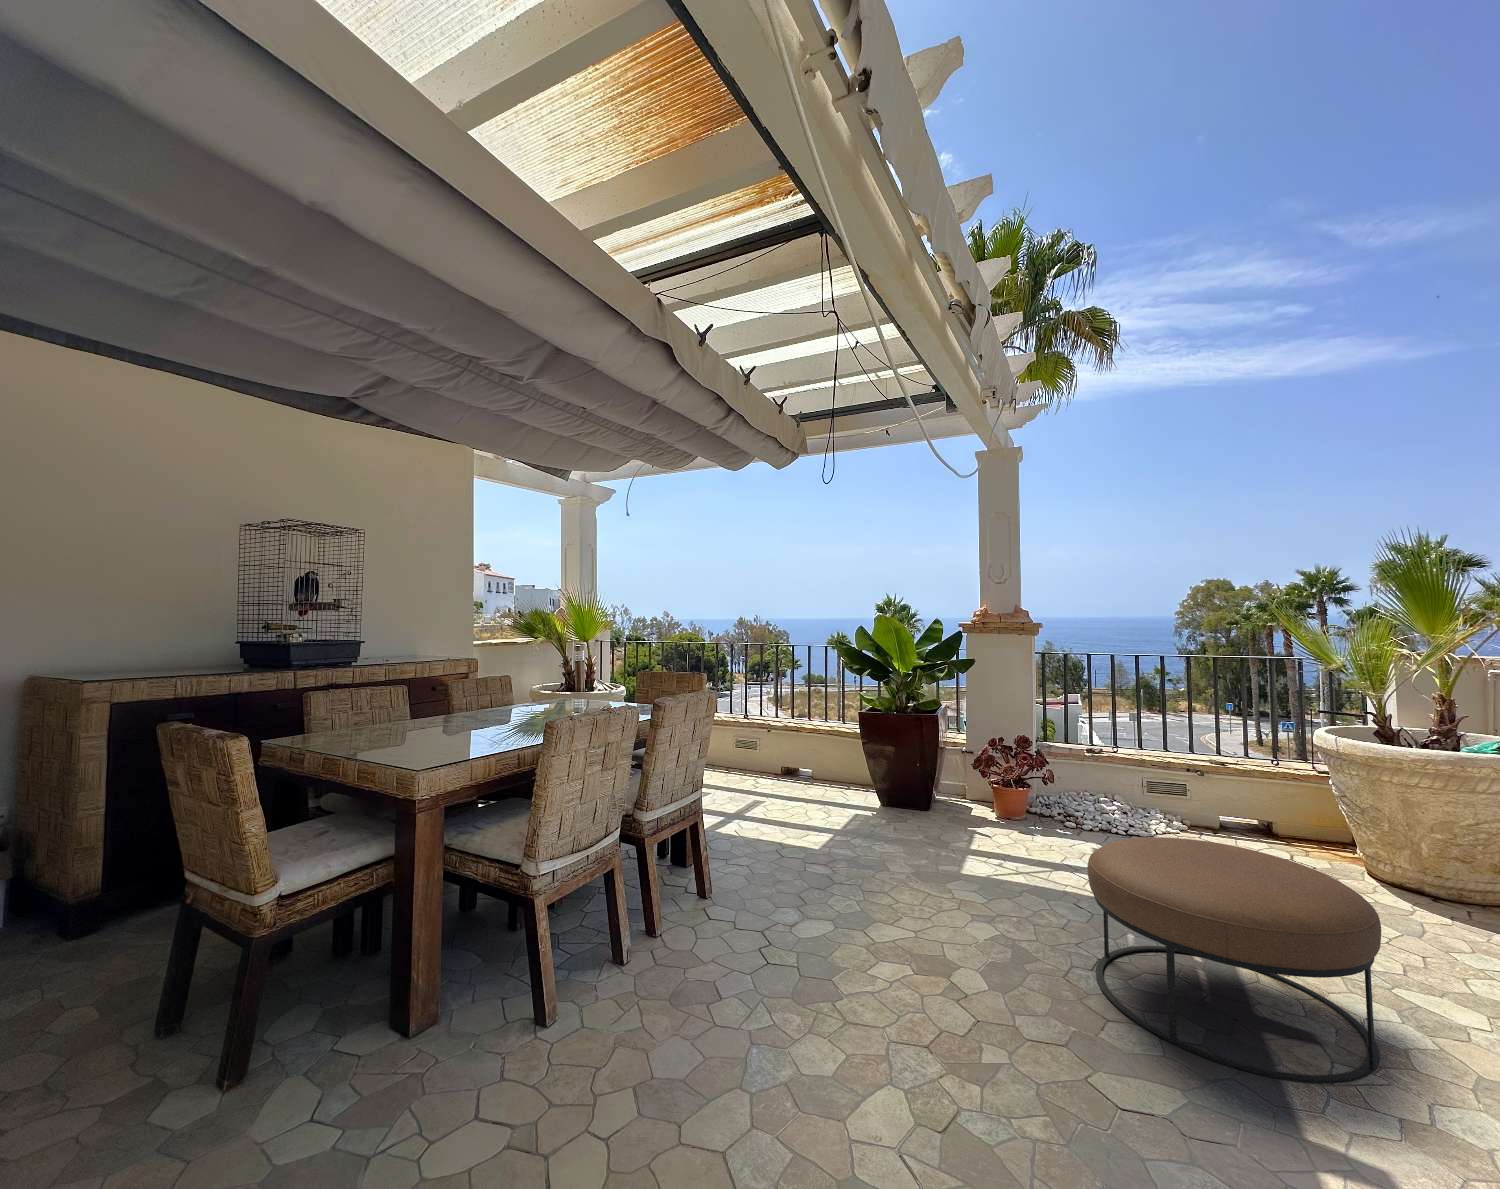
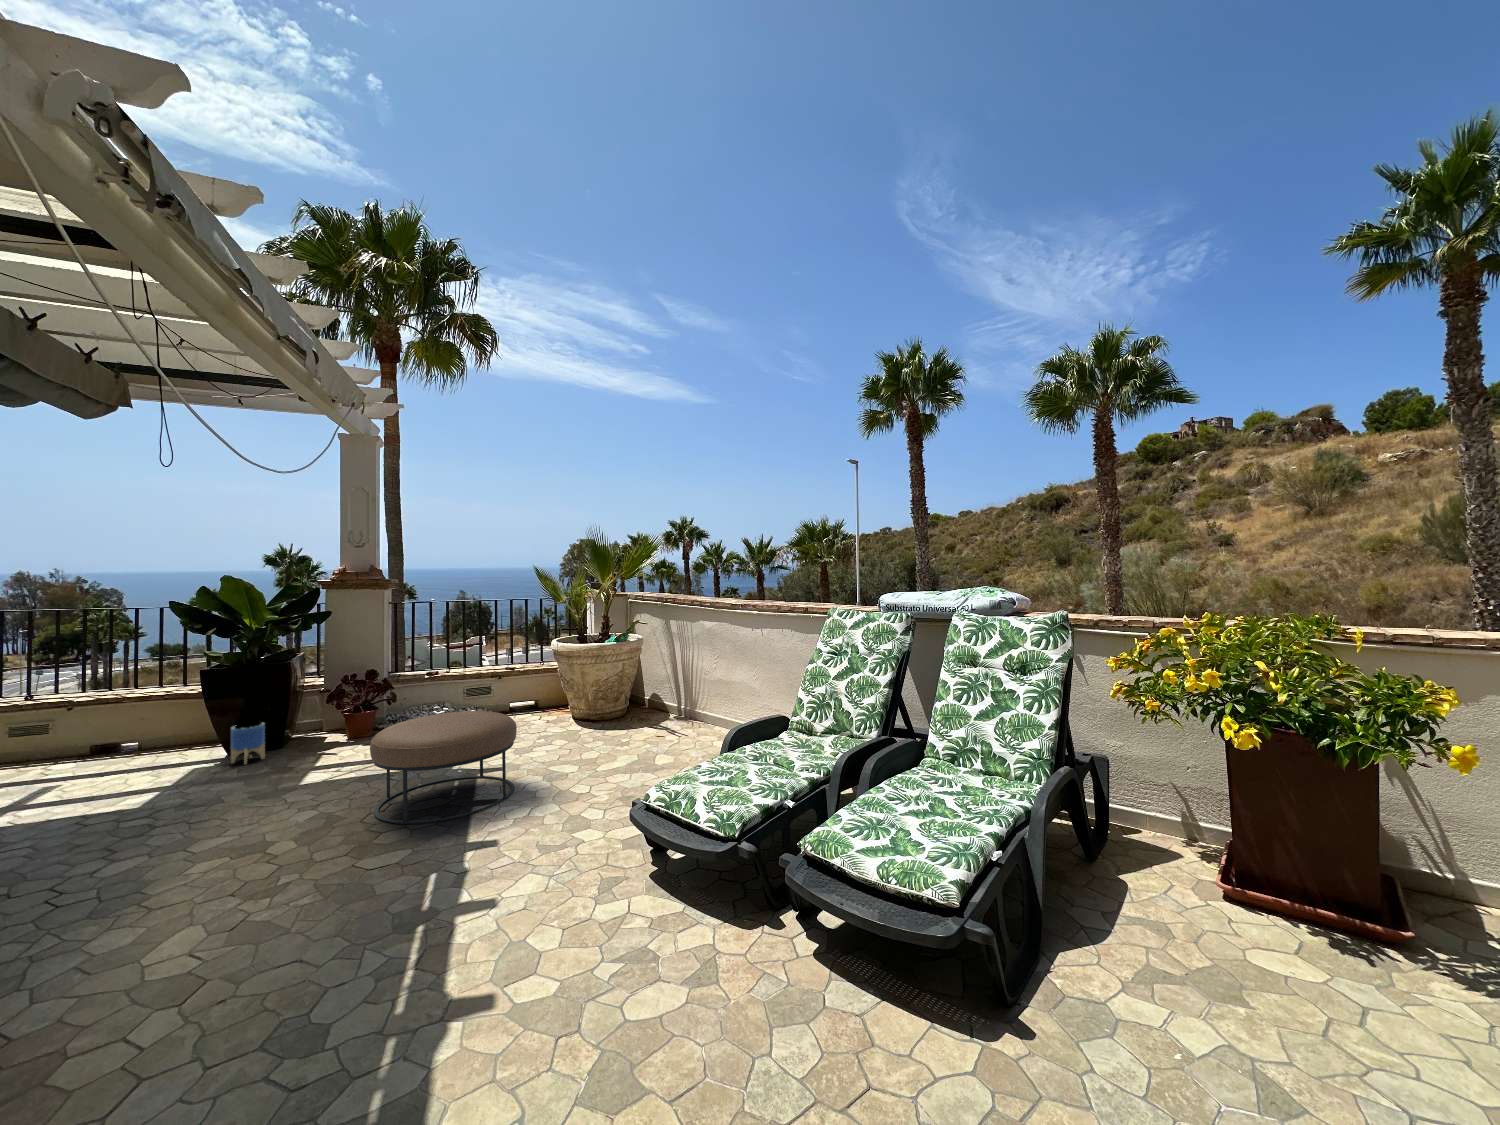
planter: none [887,777,917,824] -> present [231,723,265,764]

